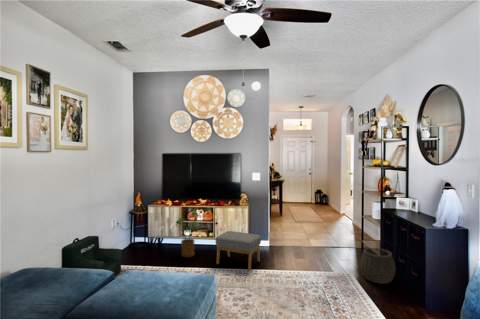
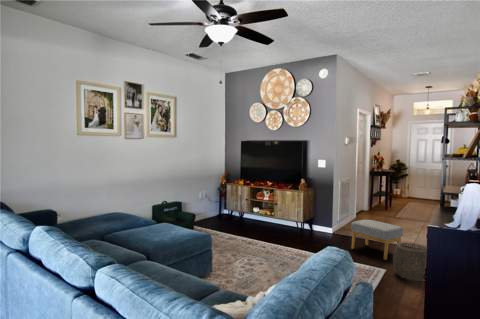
house plant: present [177,212,199,257] -> none [244,191,266,229]
footstool: present [216,231,261,270] -> present [351,219,403,260]

